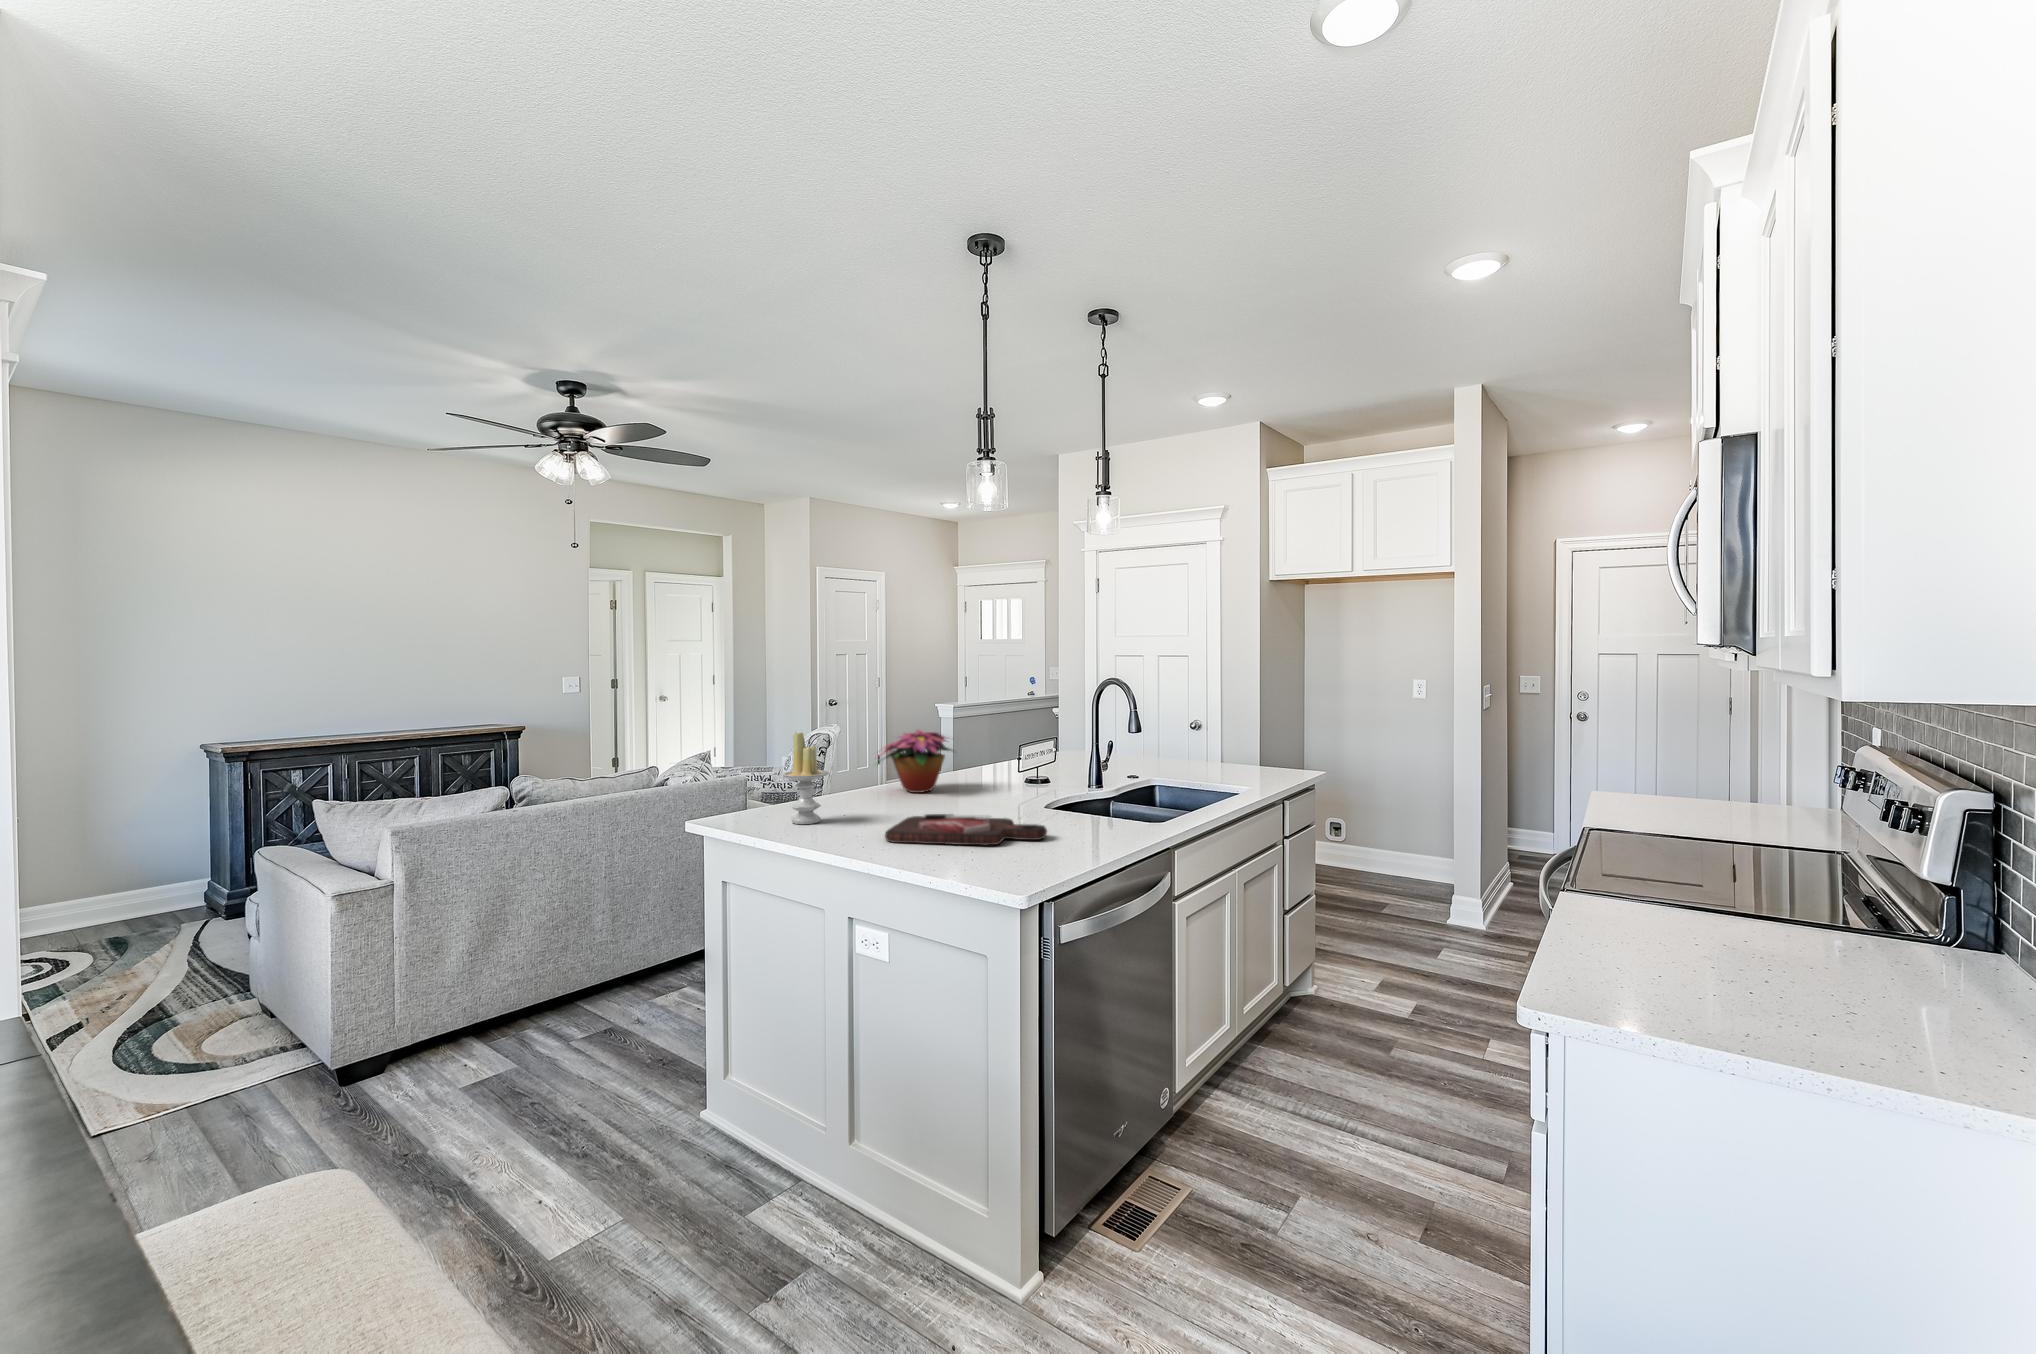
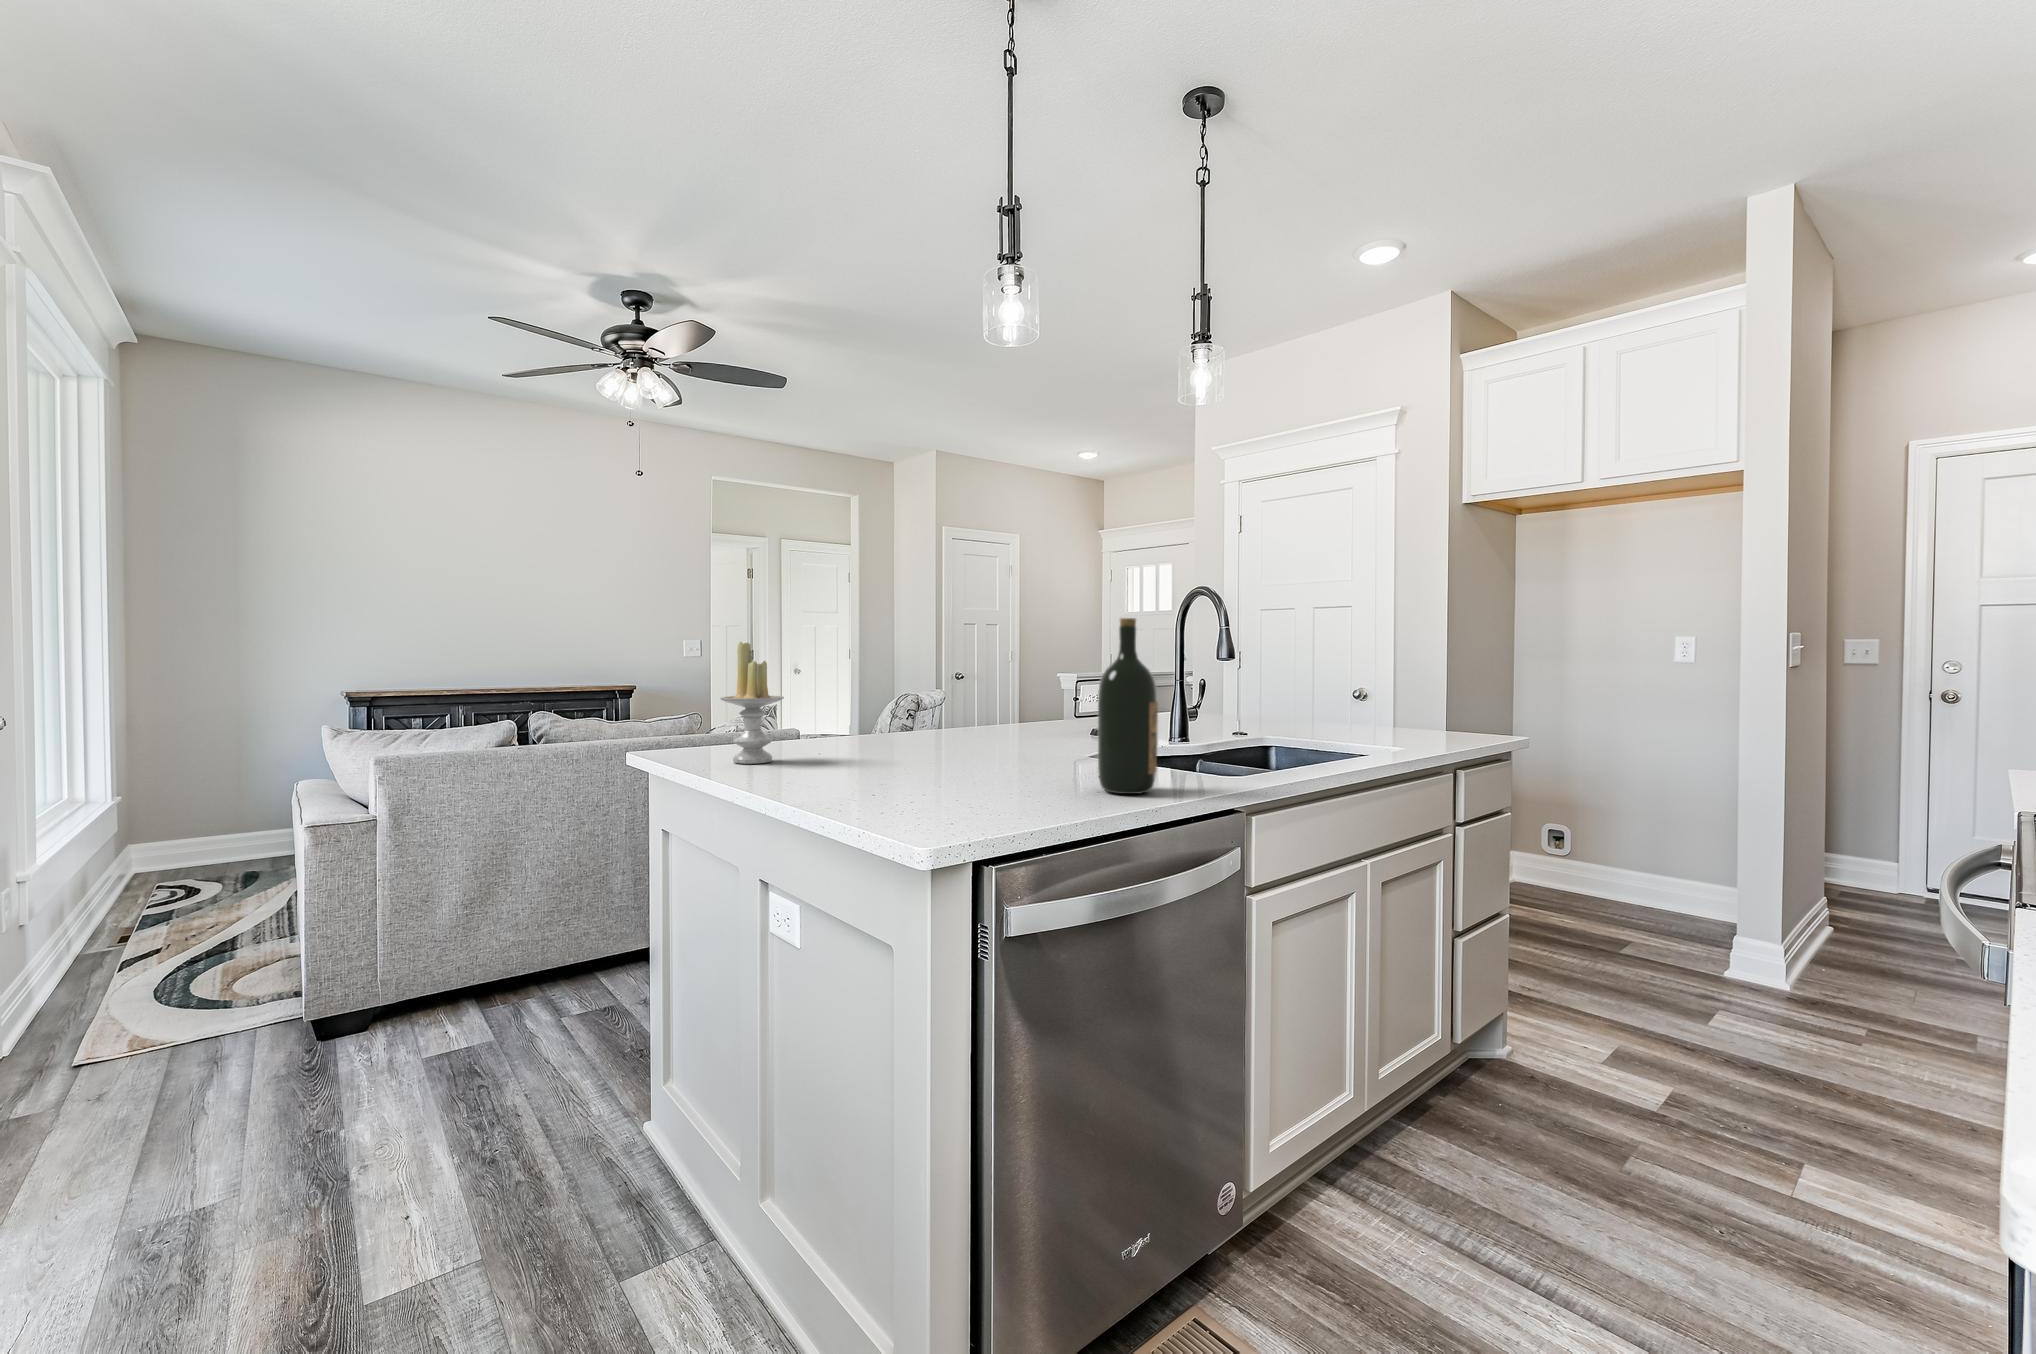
wine bottle: none [1079,718,1118,836] -> present [1098,618,1158,794]
flower arrangement: present [881,730,954,793] -> none [880,660,1000,742]
cutting board: present [885,814,1047,845] -> none [815,756,1046,796]

